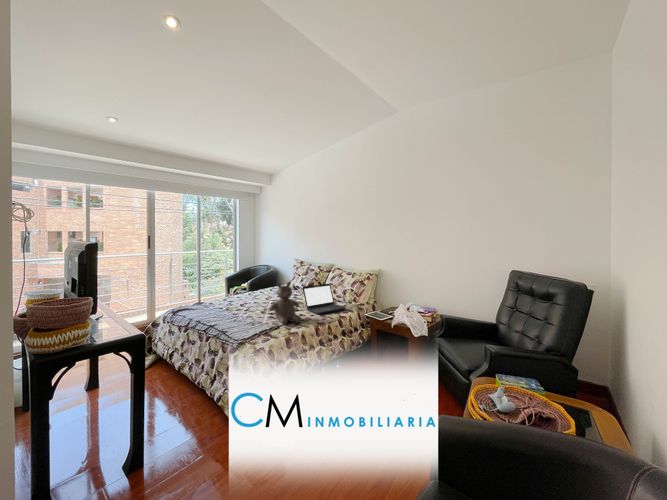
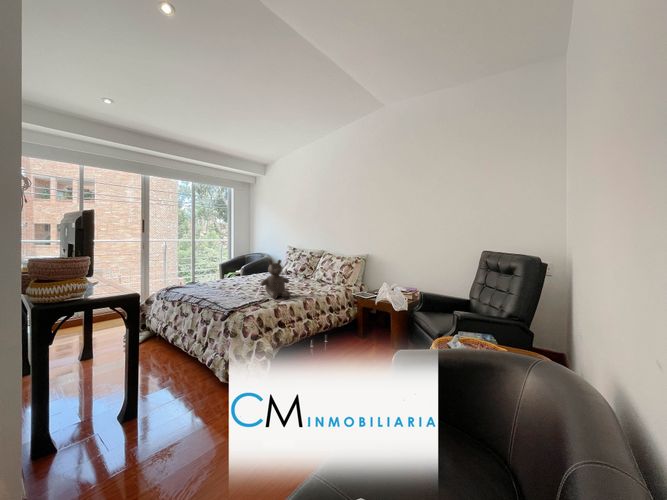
laptop: present [303,284,345,315] -> none [293,266,333,292]

